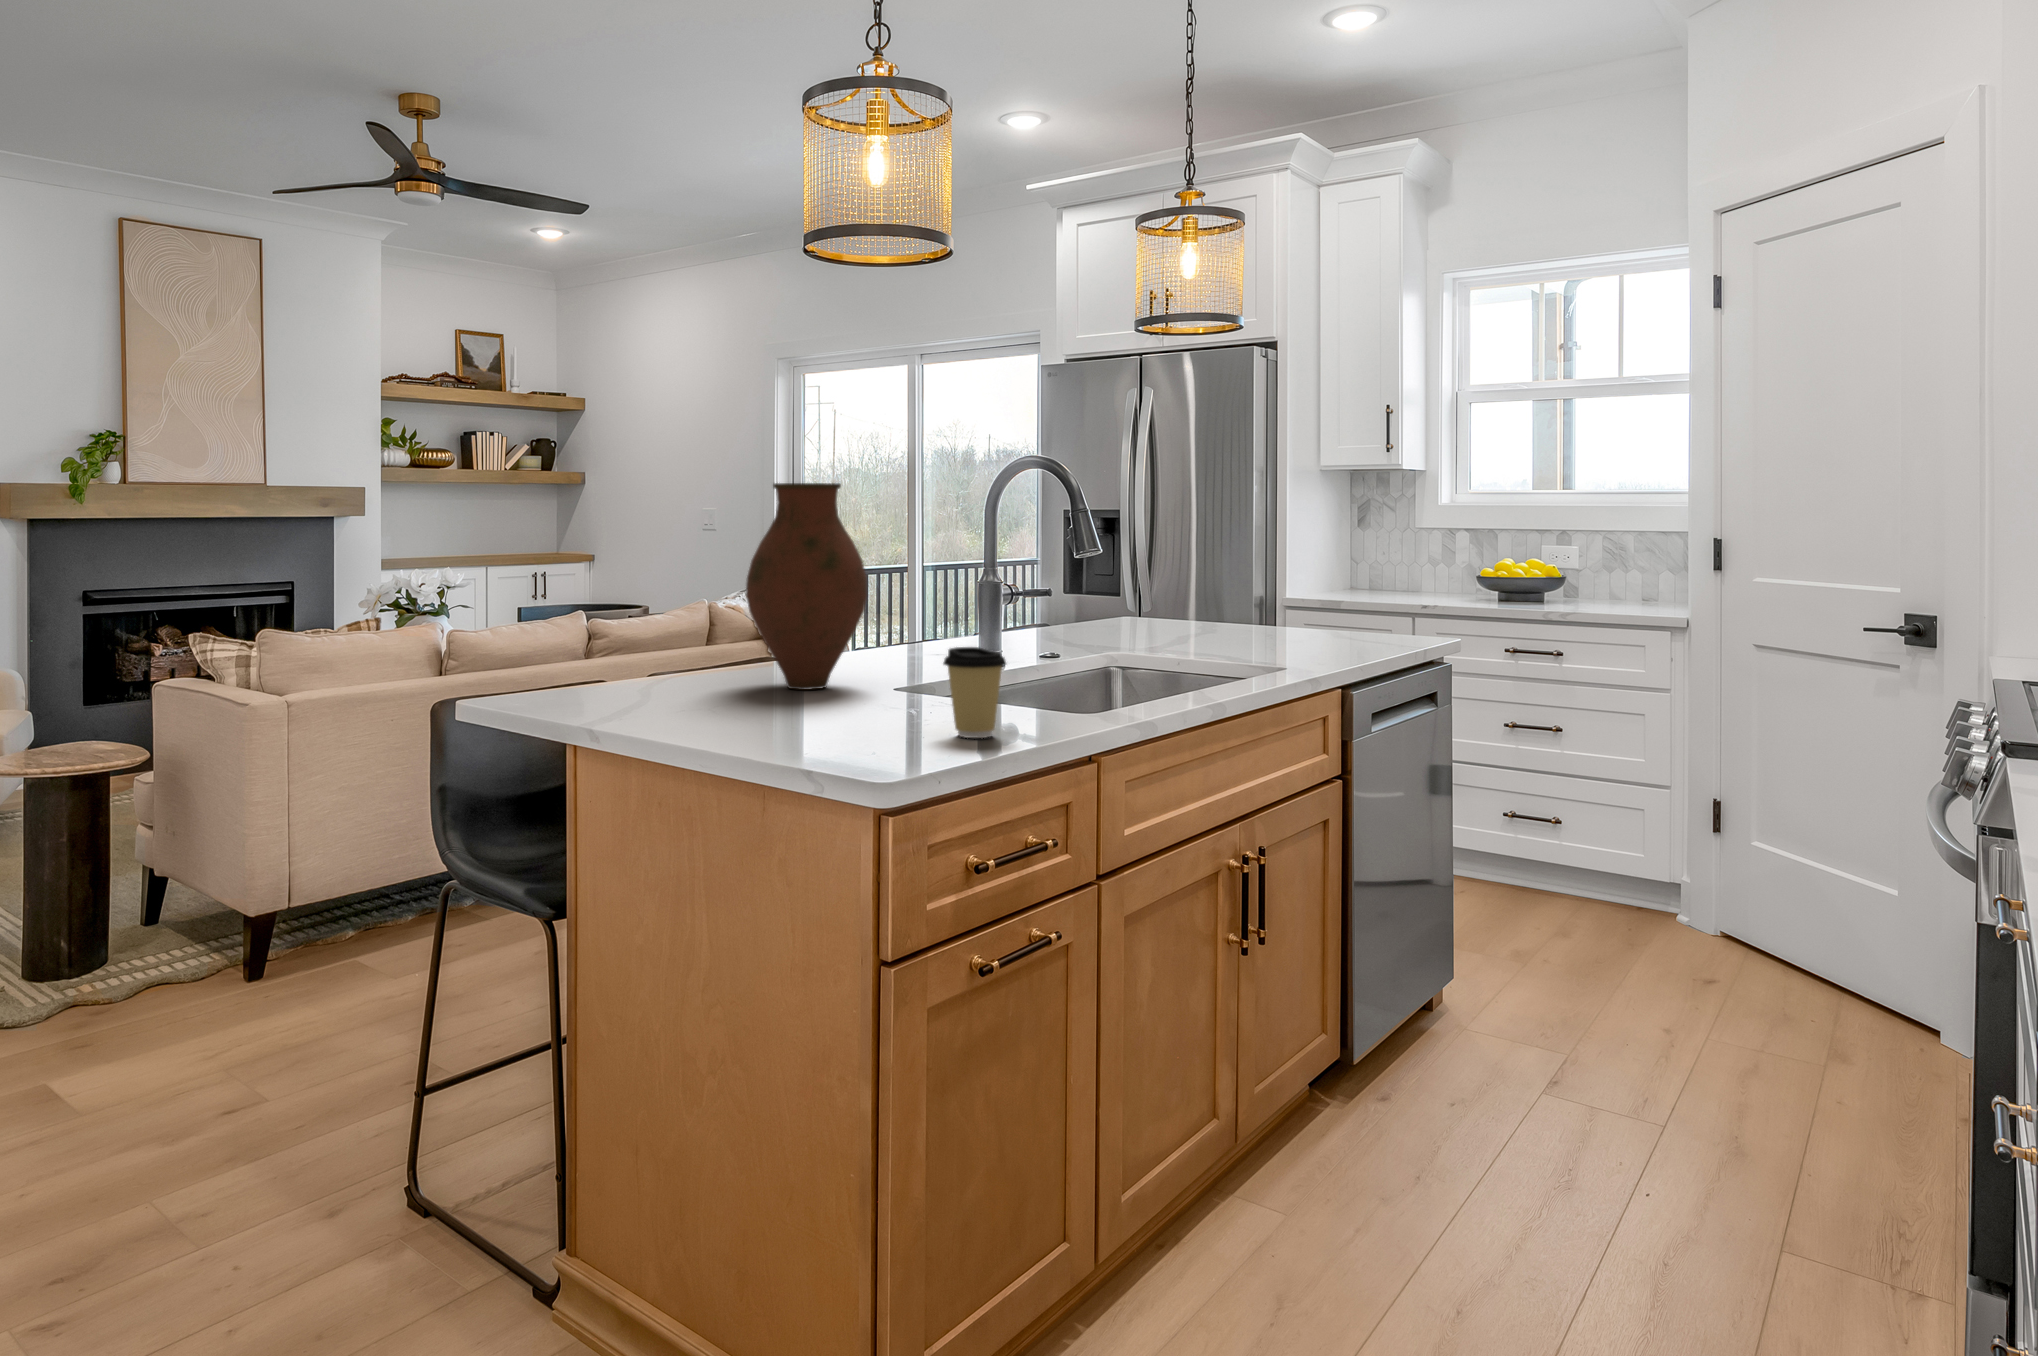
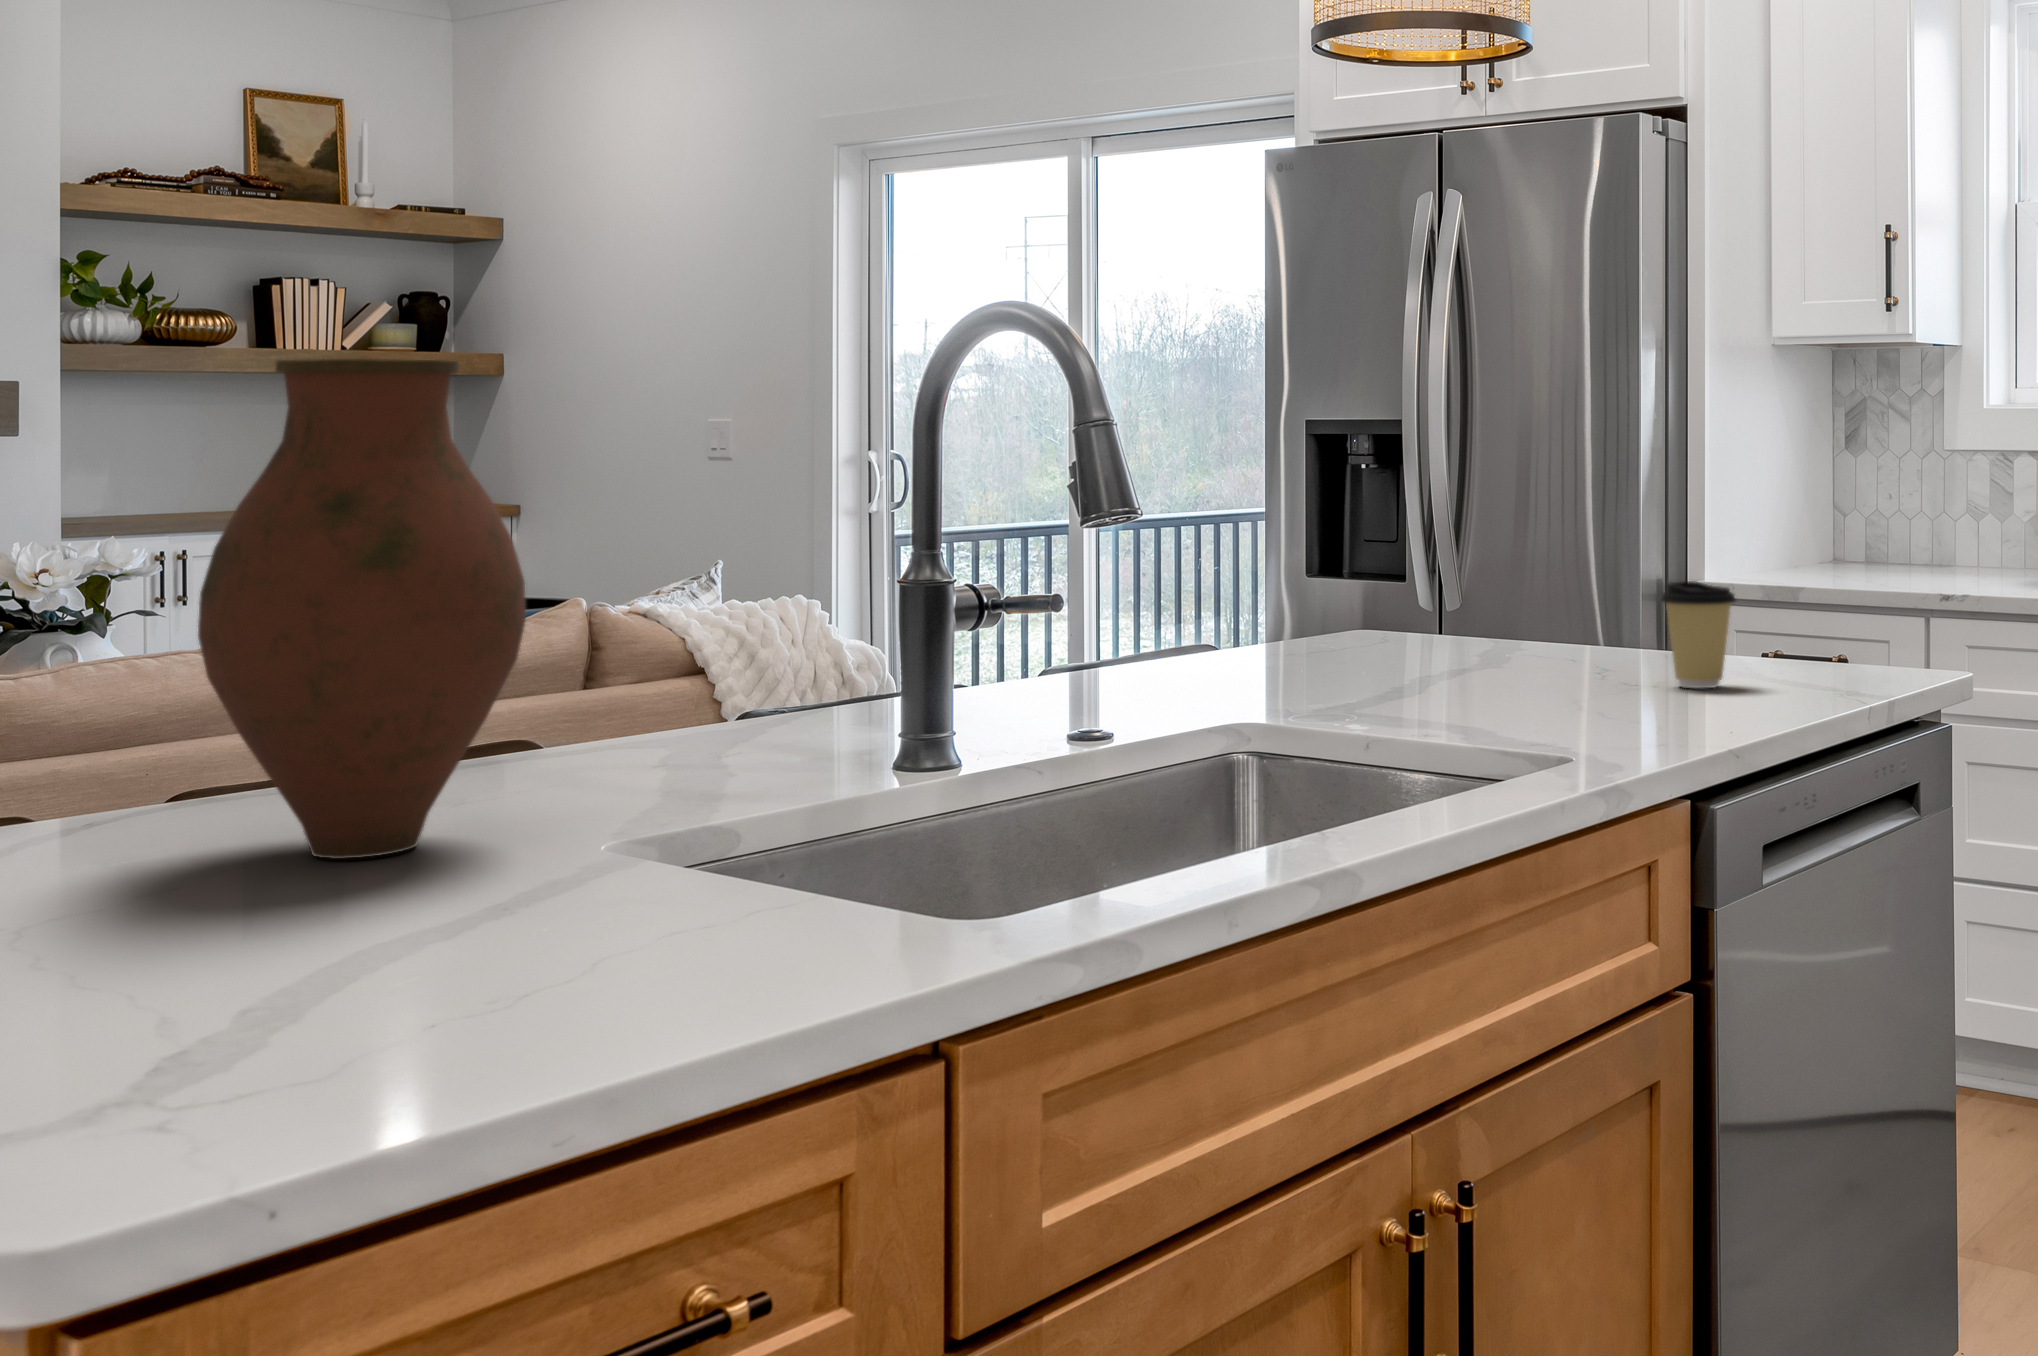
coffee cup: present [943,647,1006,738] -> present [1661,581,1735,688]

